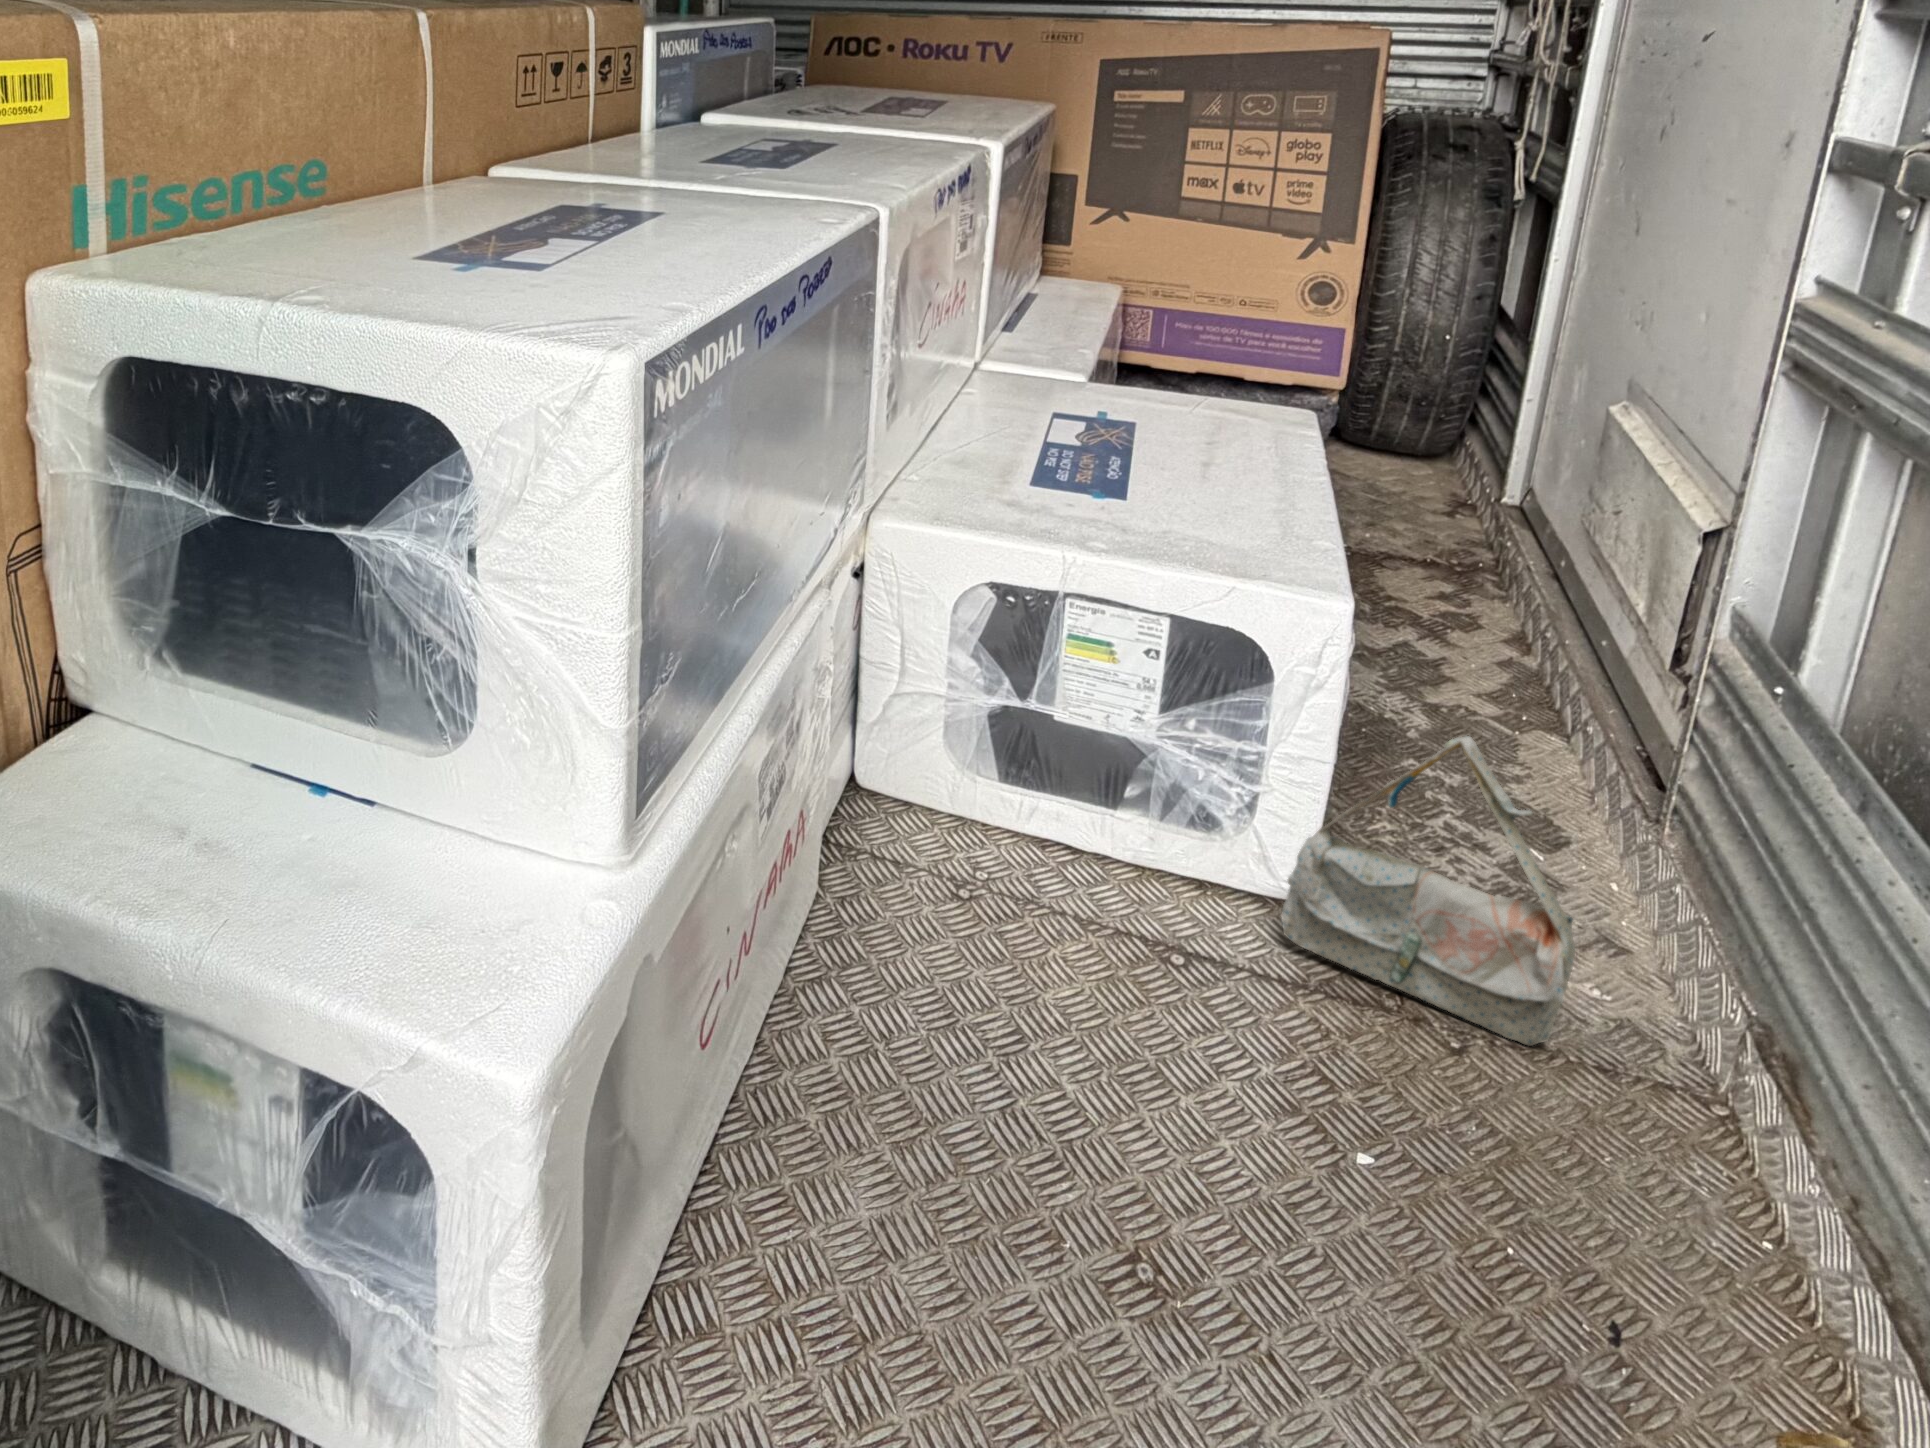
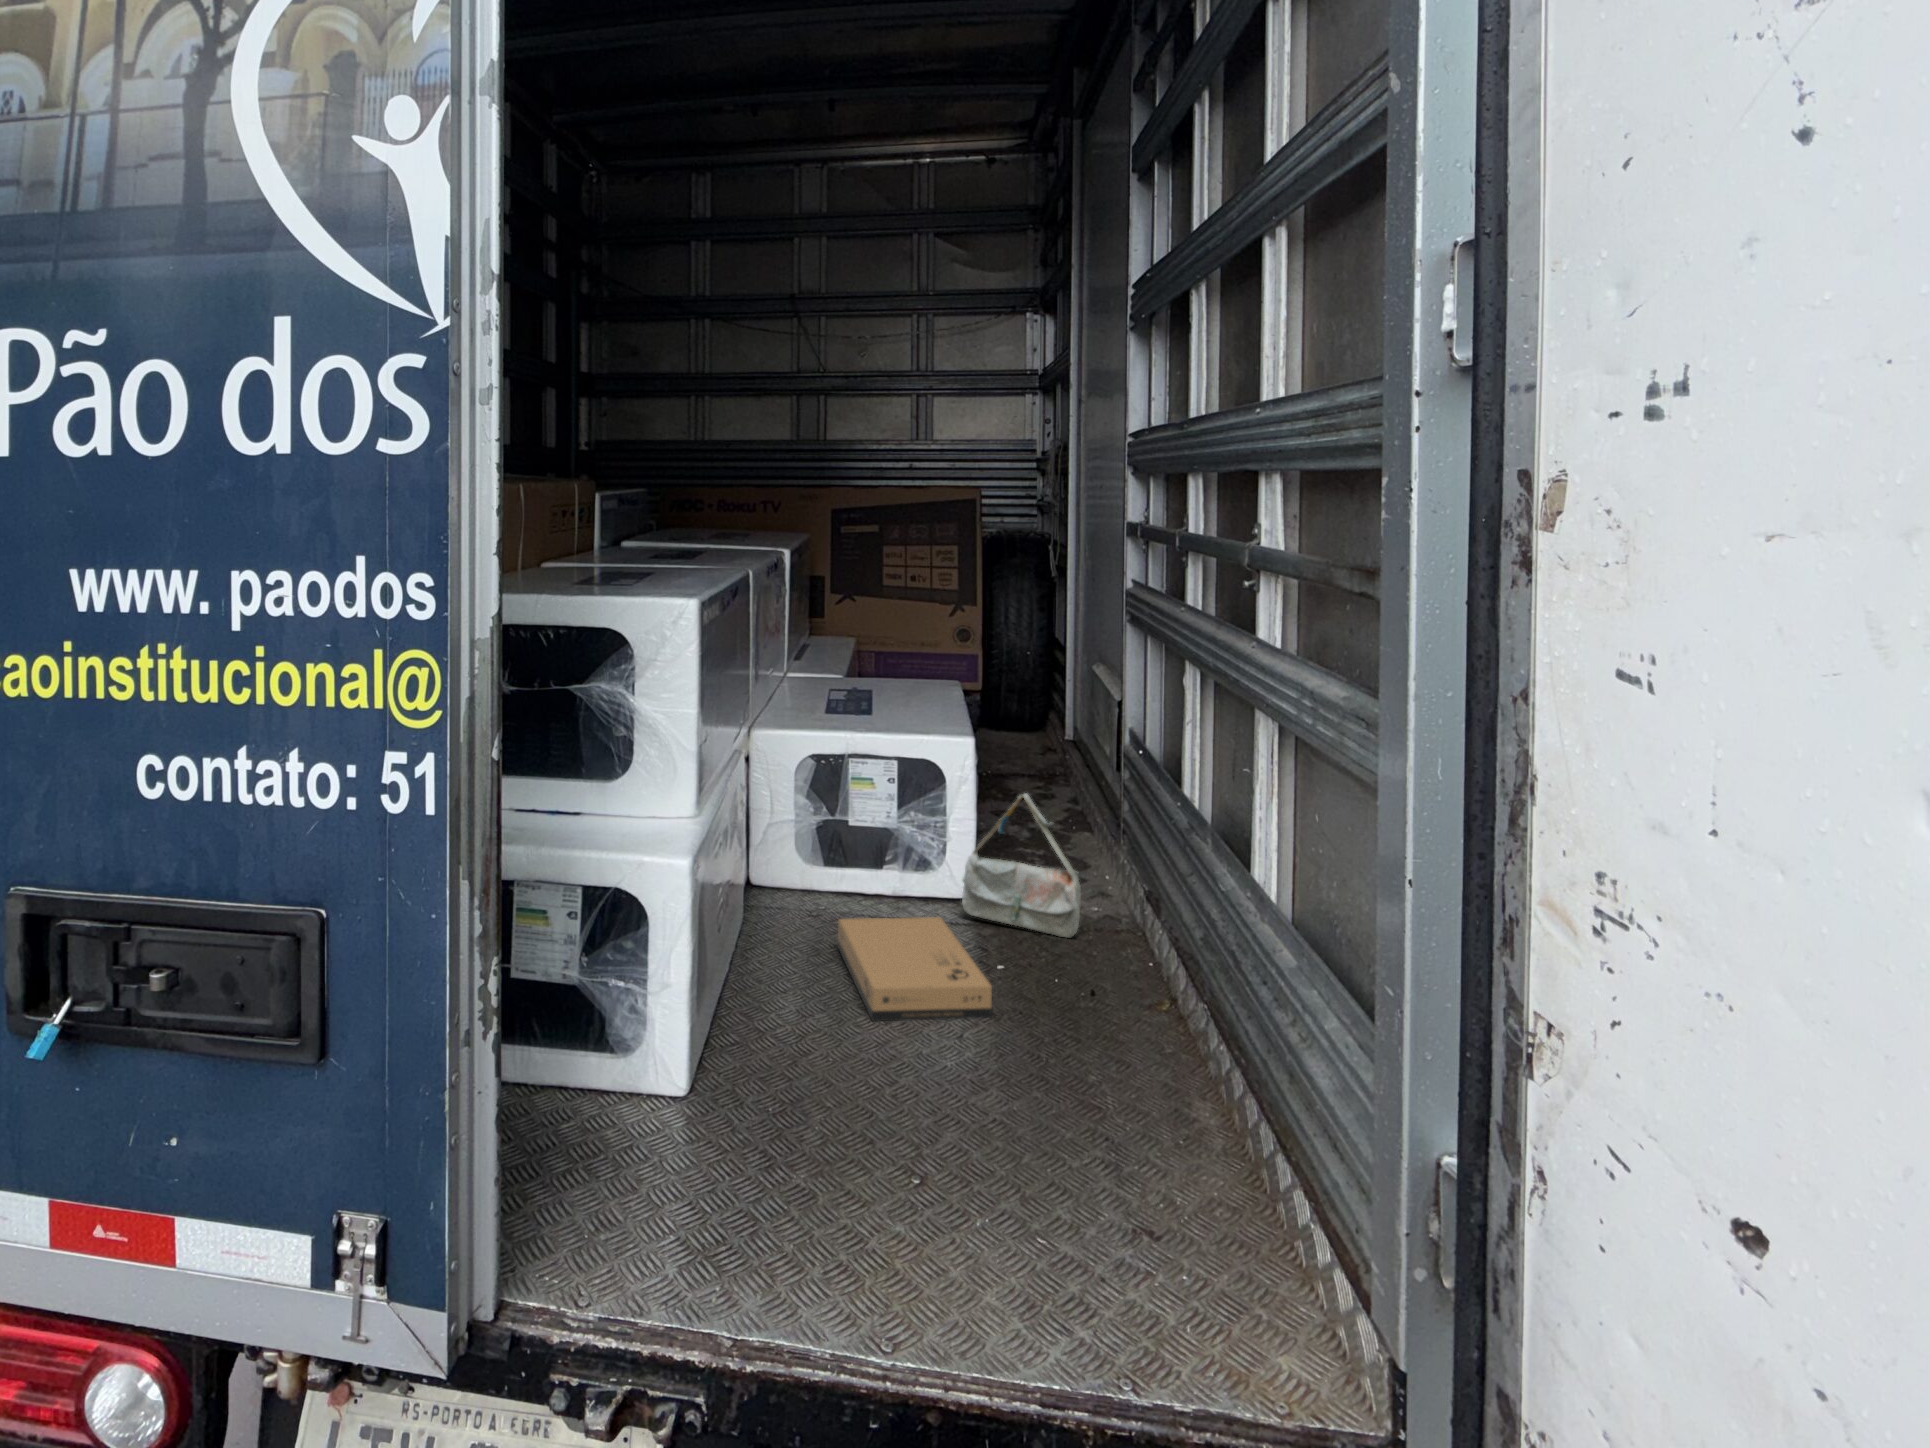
cardboard box: none [999,963,1353,1343] -> present [838,917,992,1022]

